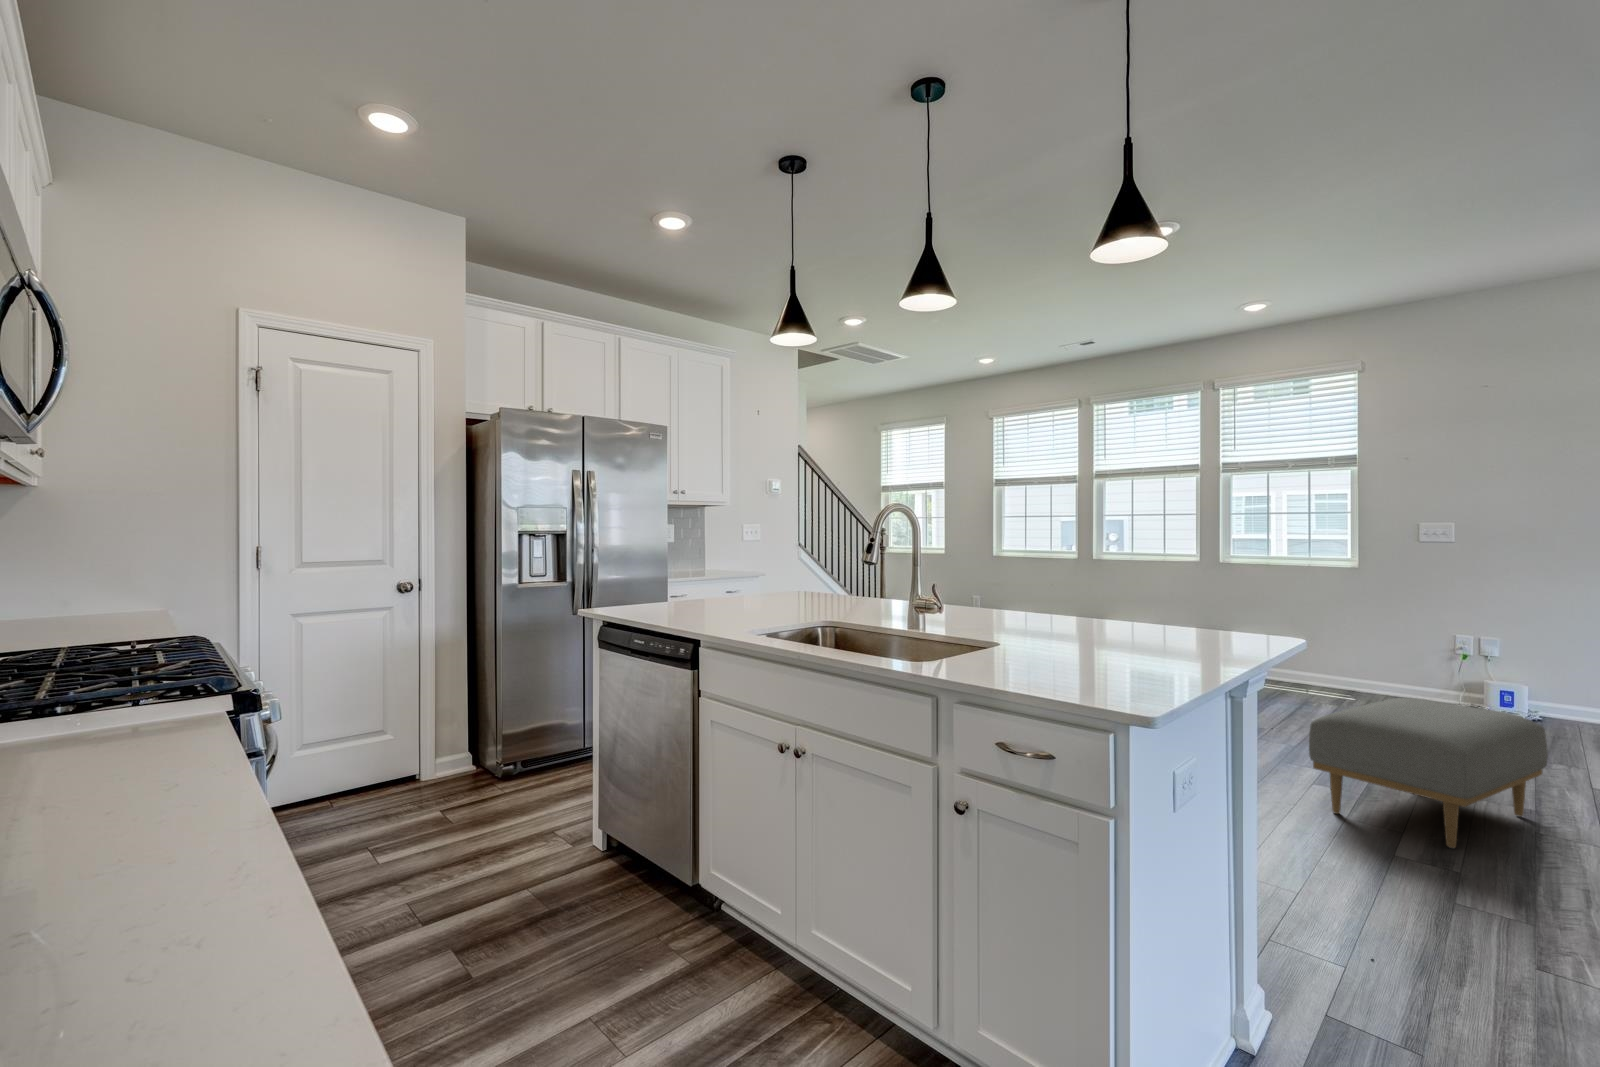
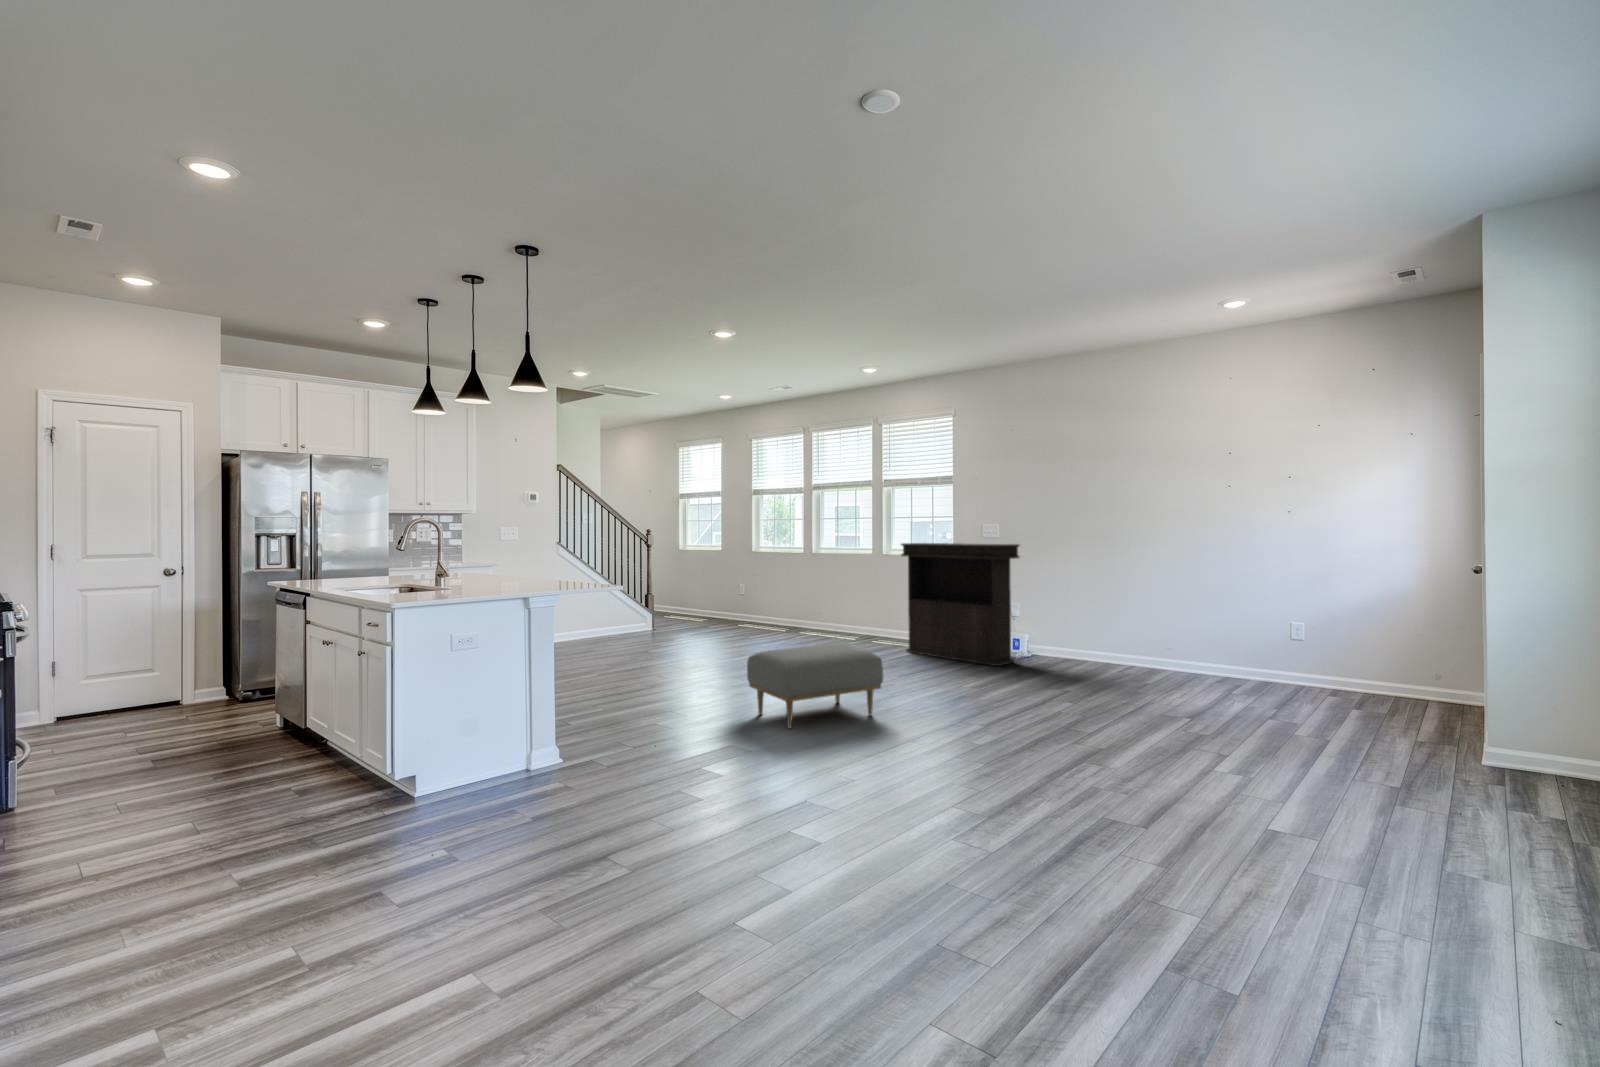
console table: none [1288,544,1502,716] -> present [901,543,1019,666]

